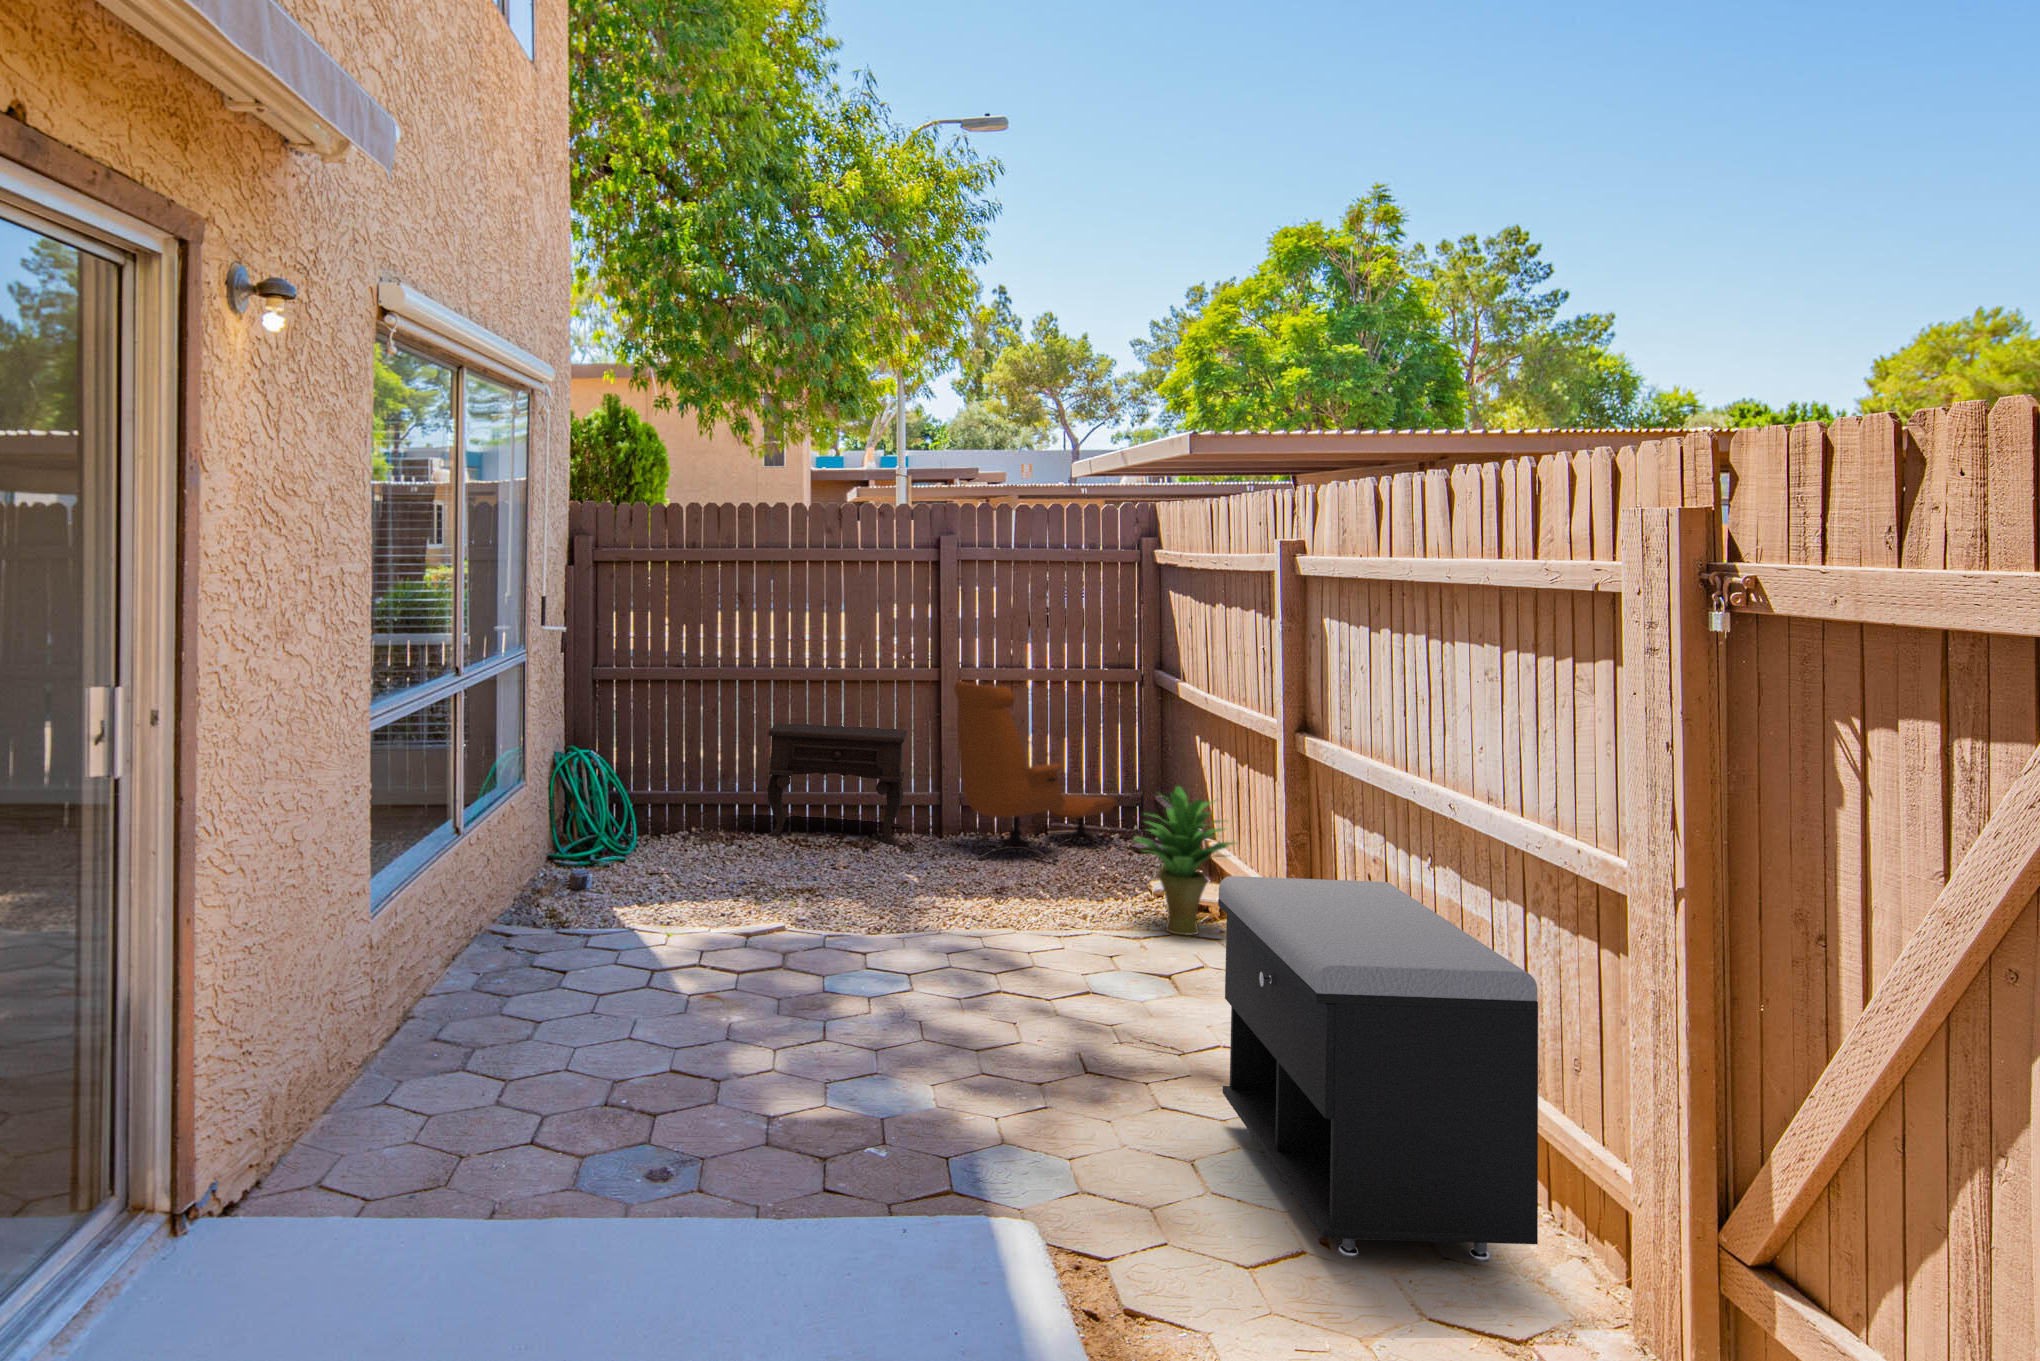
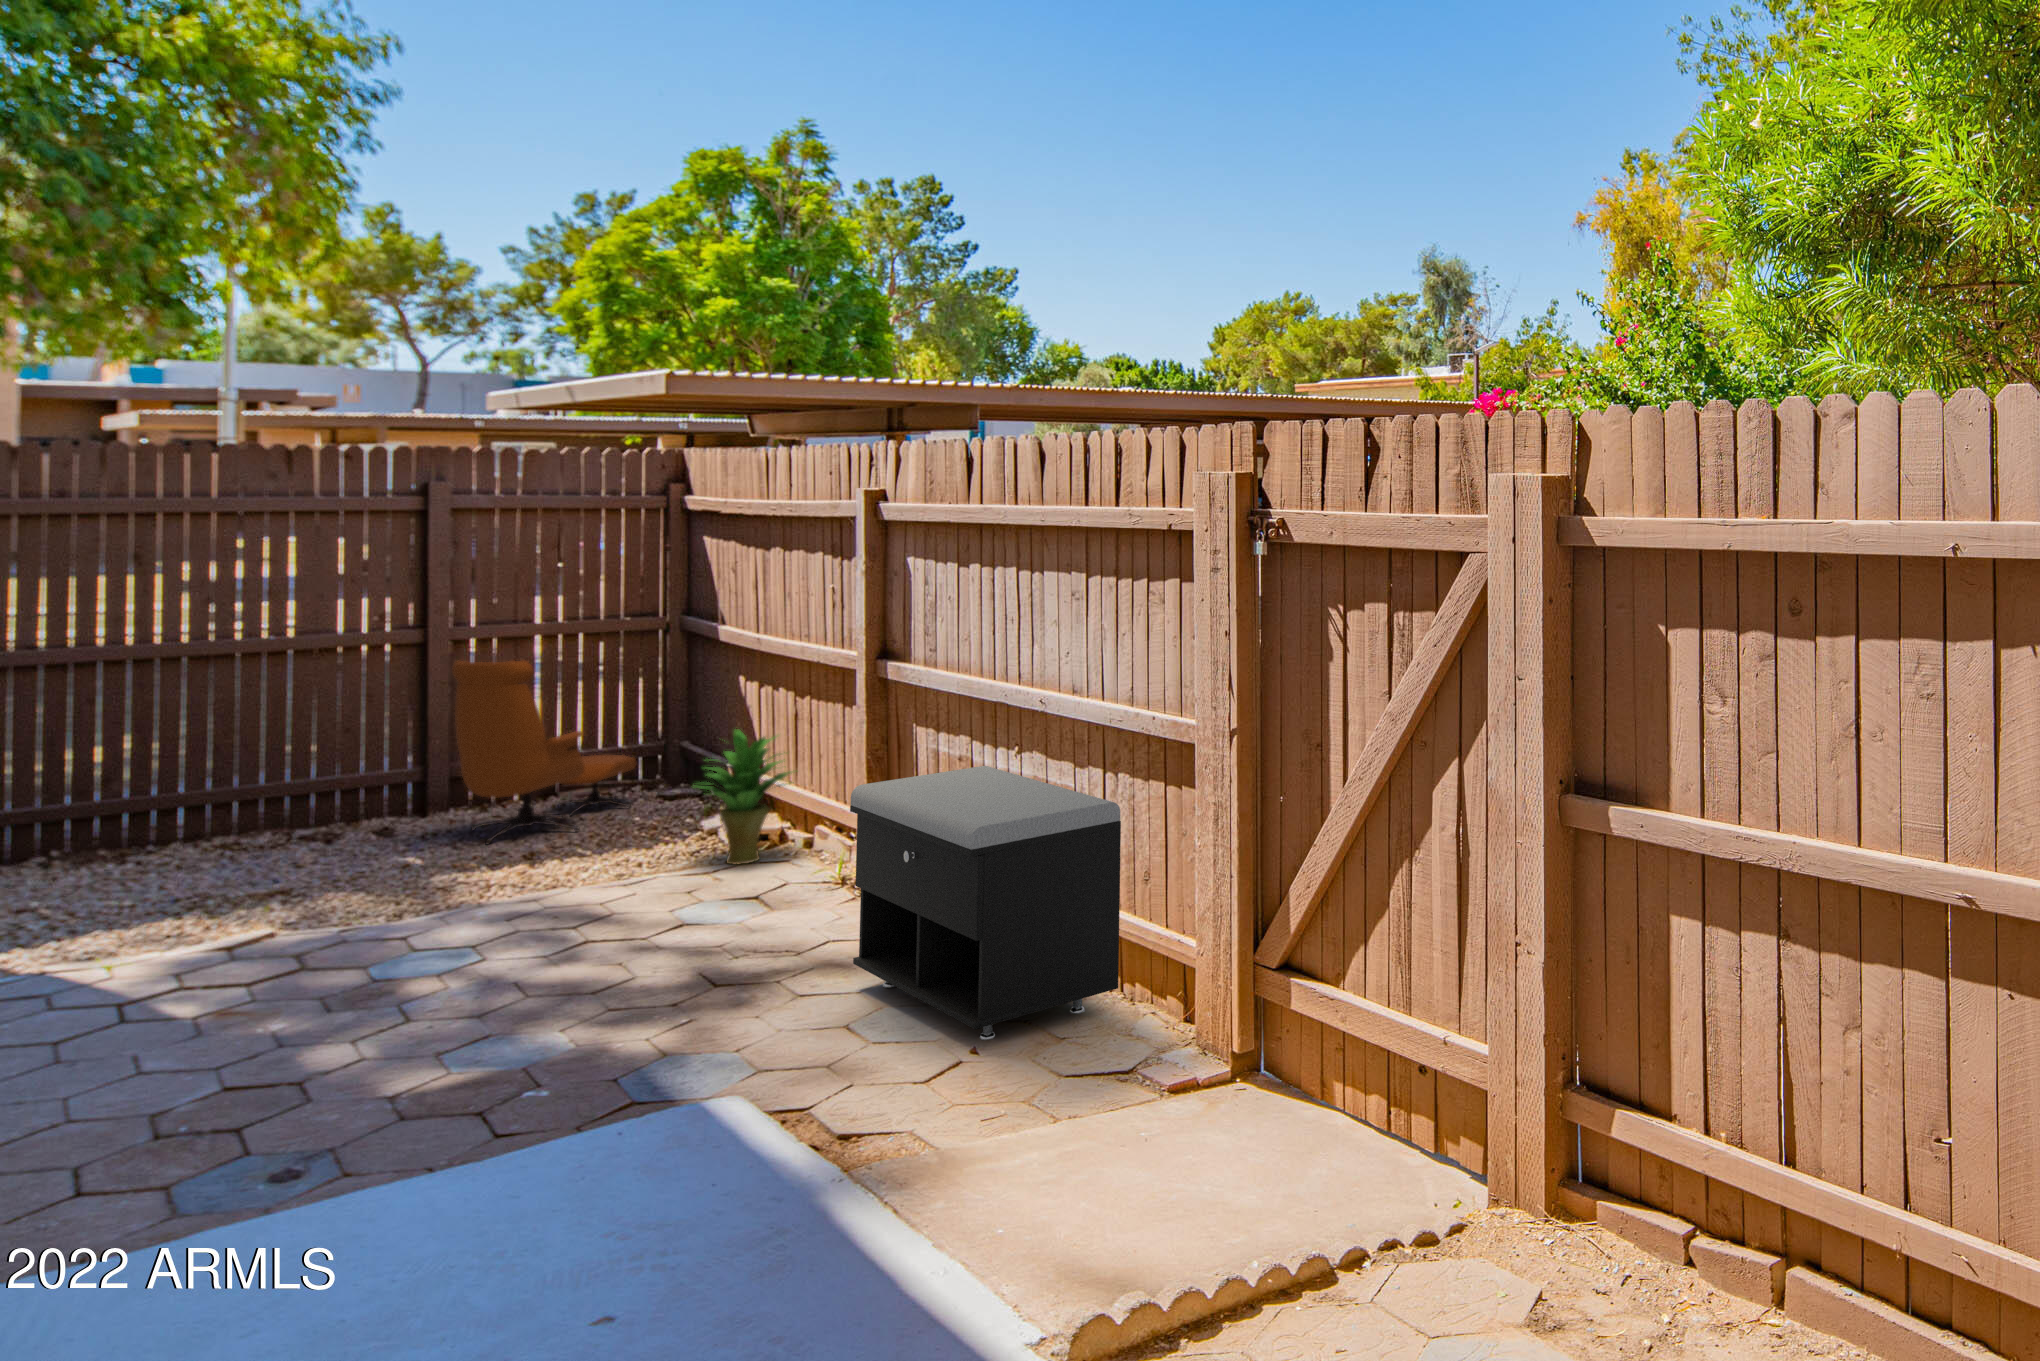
side table: present [768,723,907,845] -> none [179,717,382,875]

